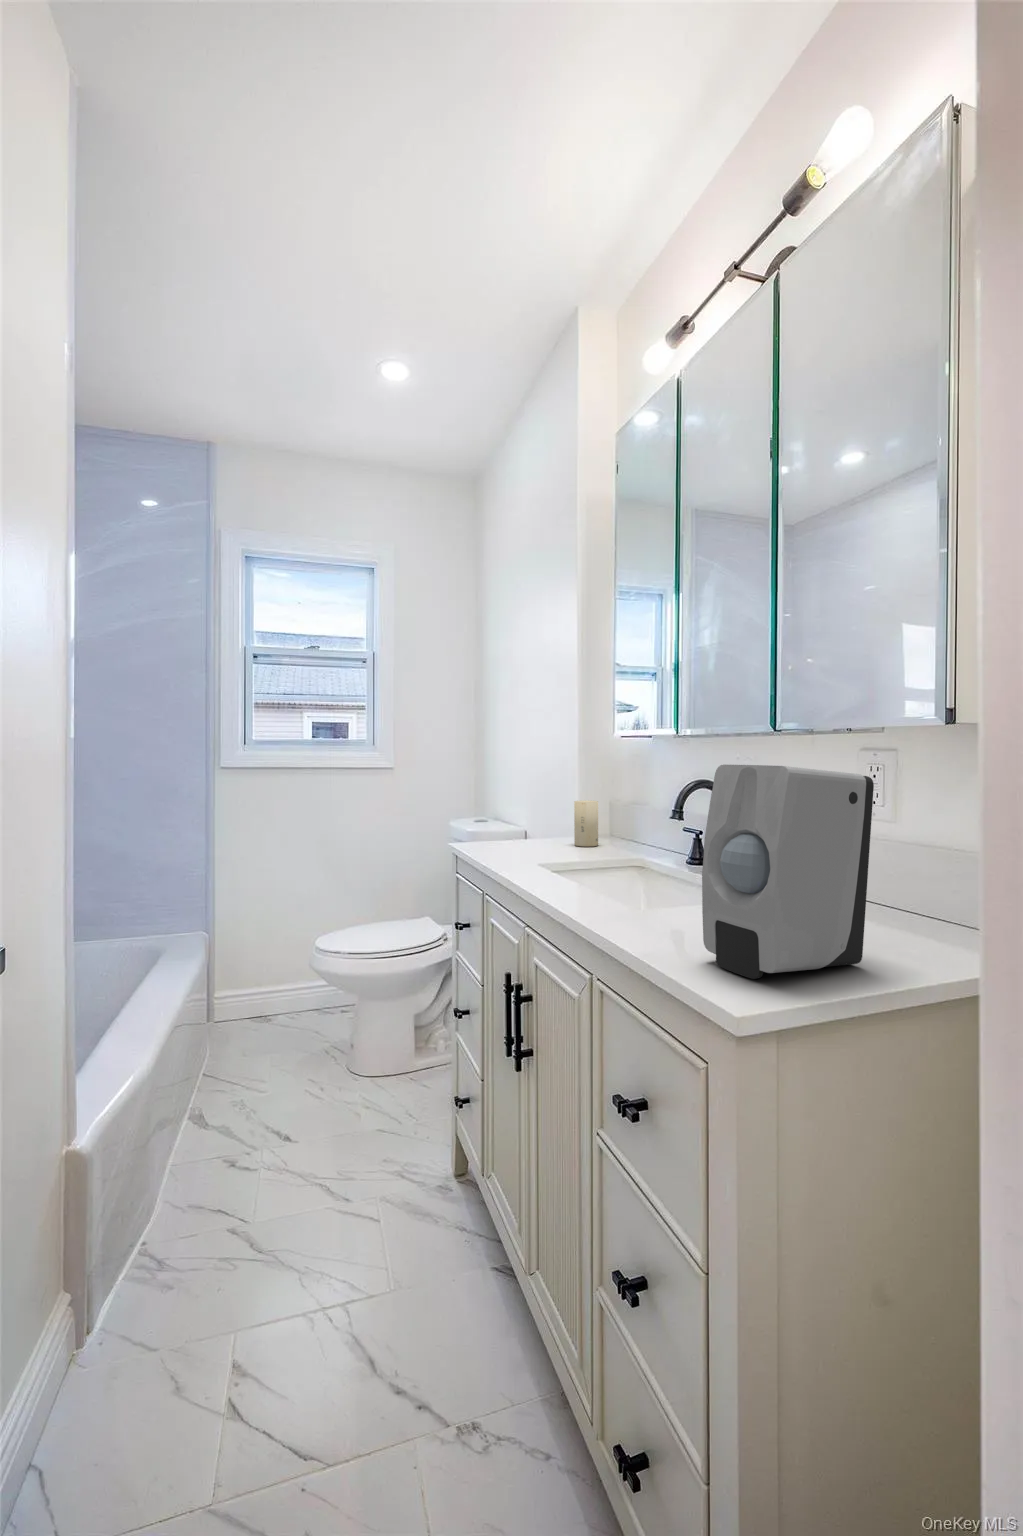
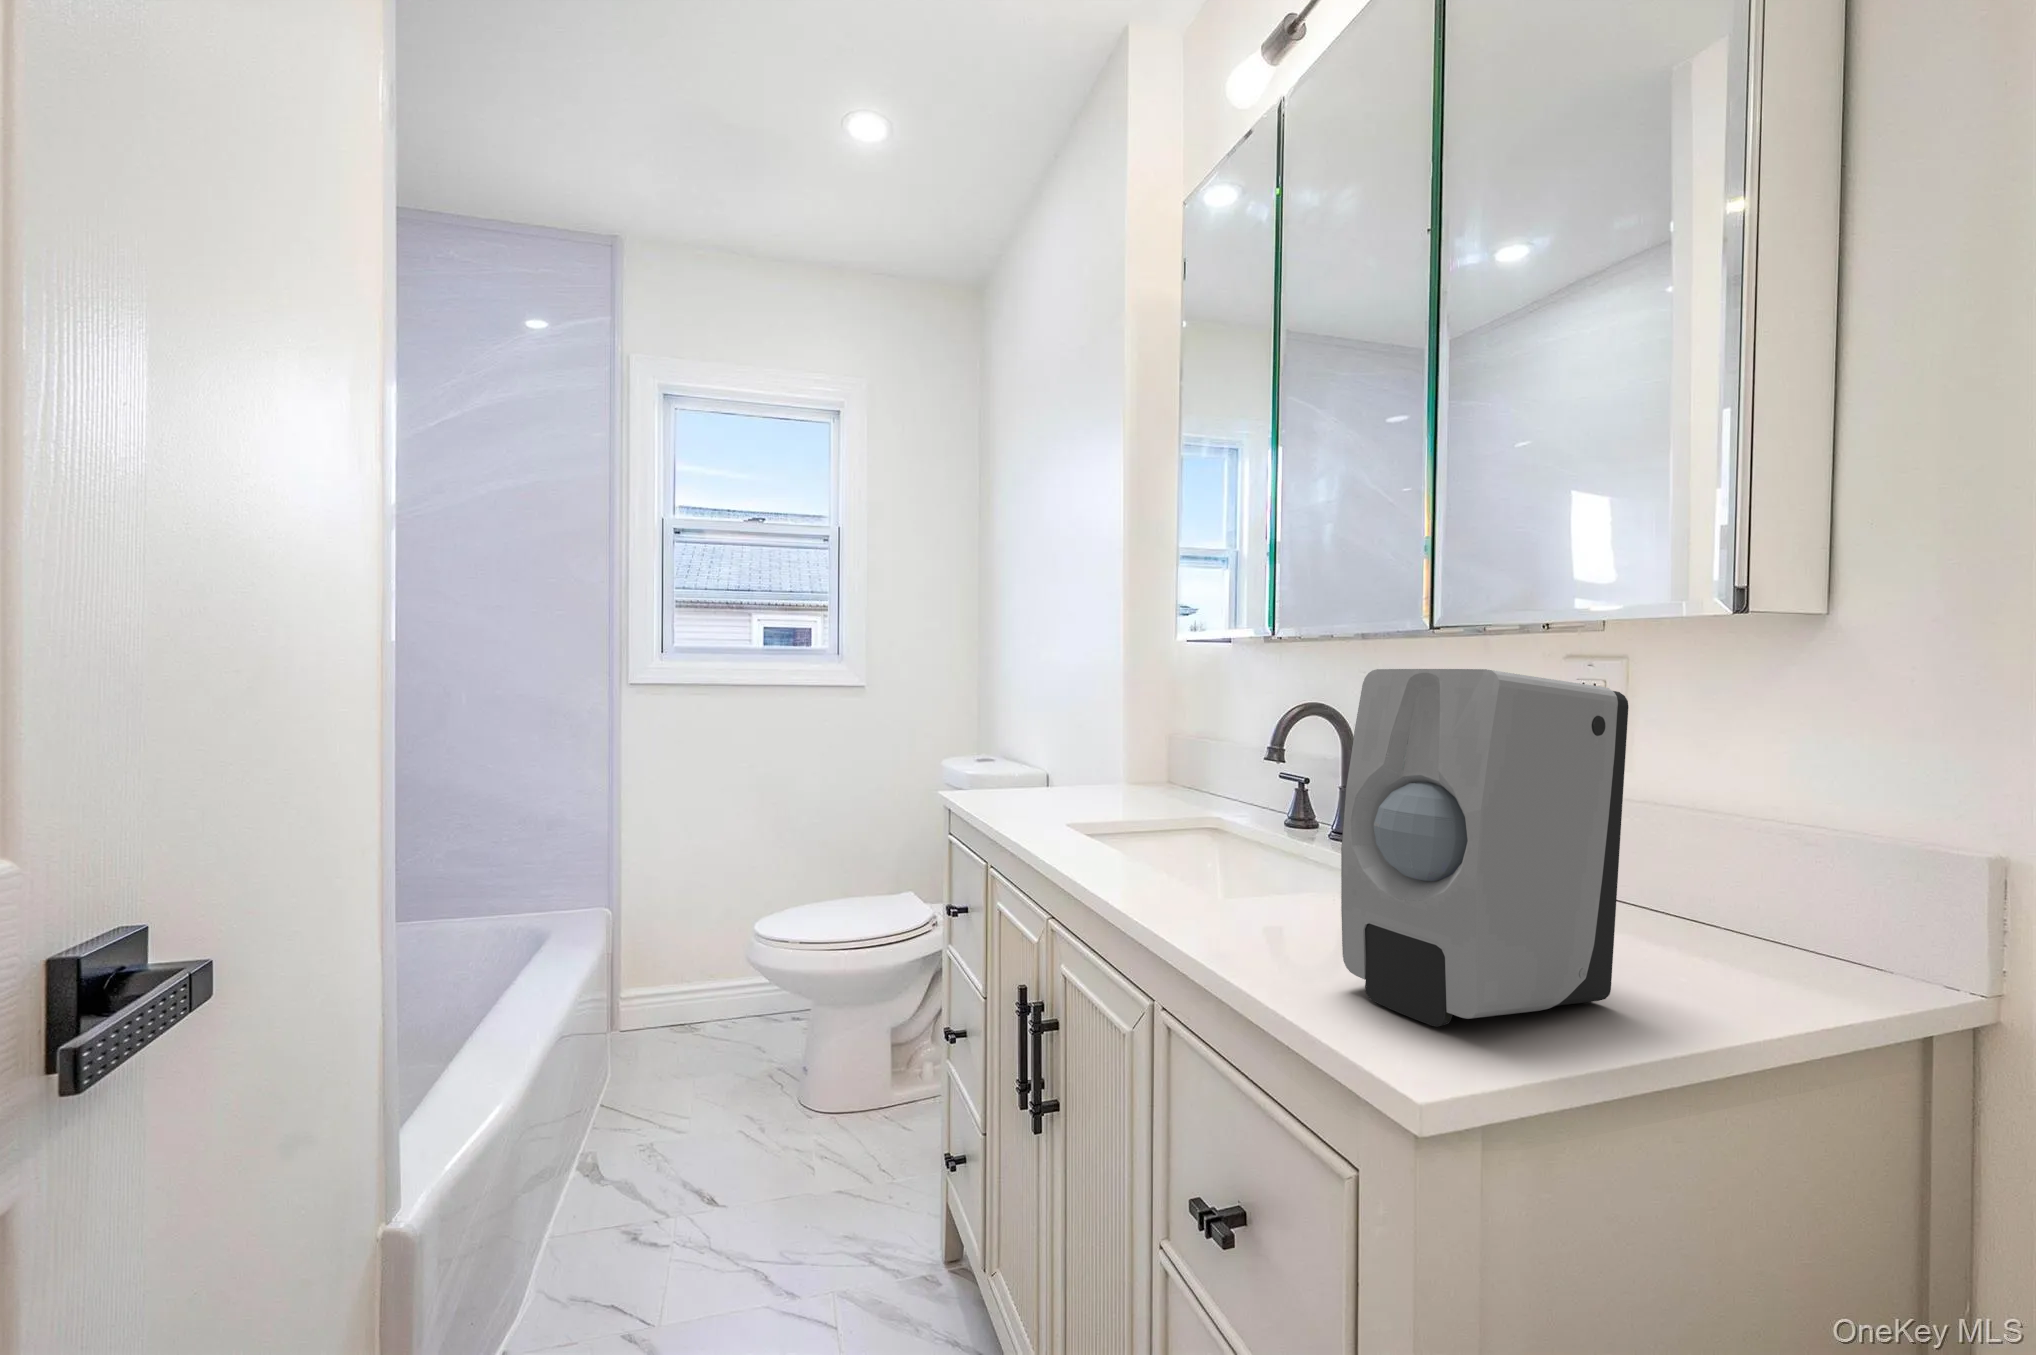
candle: present [574,800,598,846] -> none [1120,733,1154,798]

